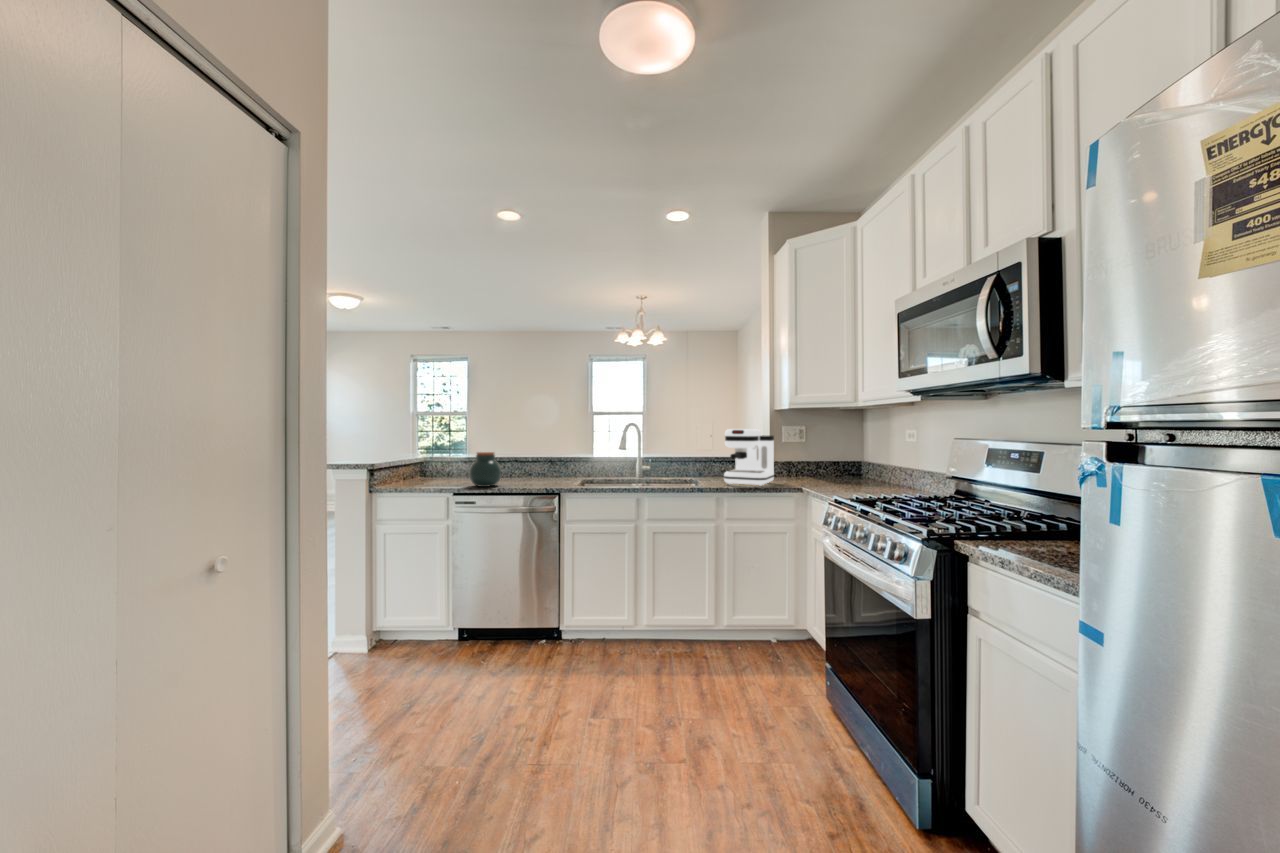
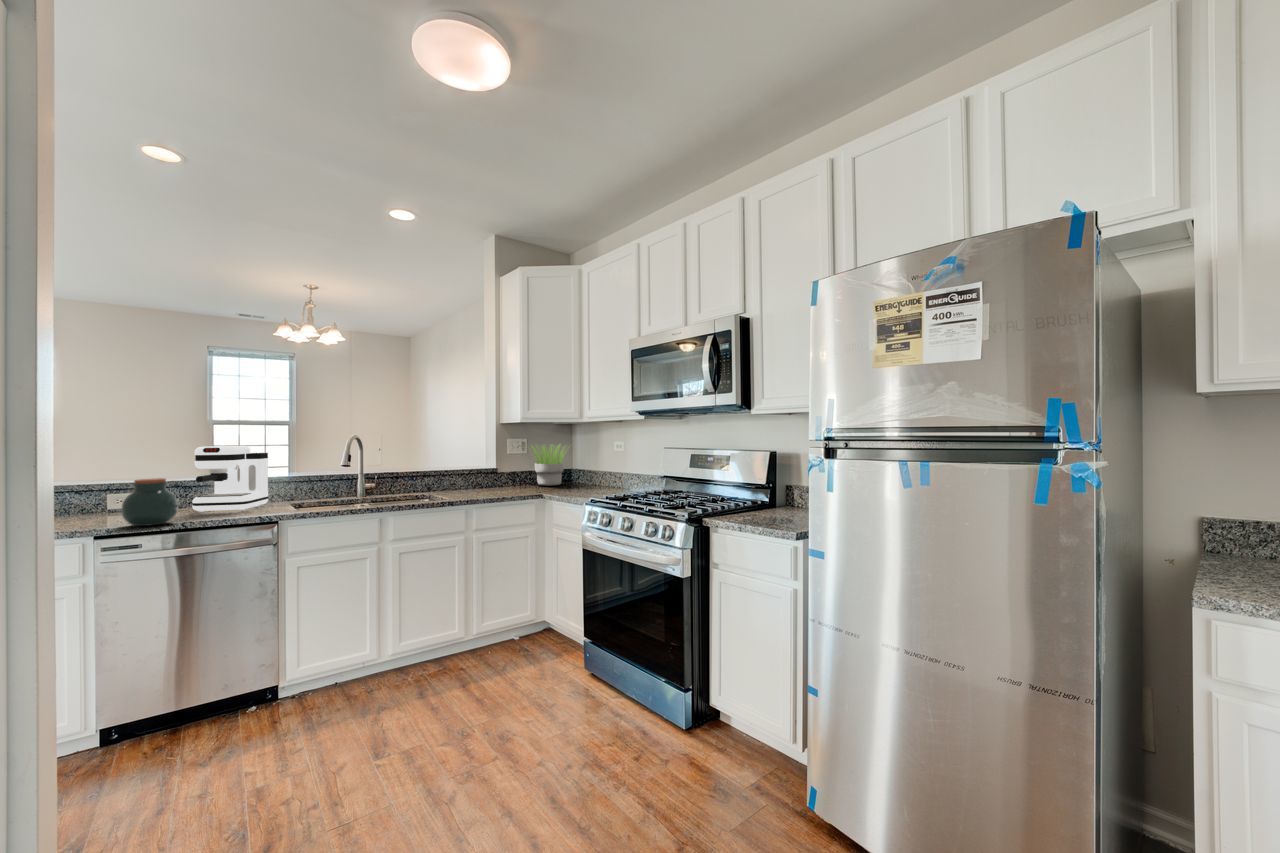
coffee maker: present [724,429,774,486] -> present [192,446,268,512]
potted plant: none [797,432,855,480] -> present [532,444,568,486]

